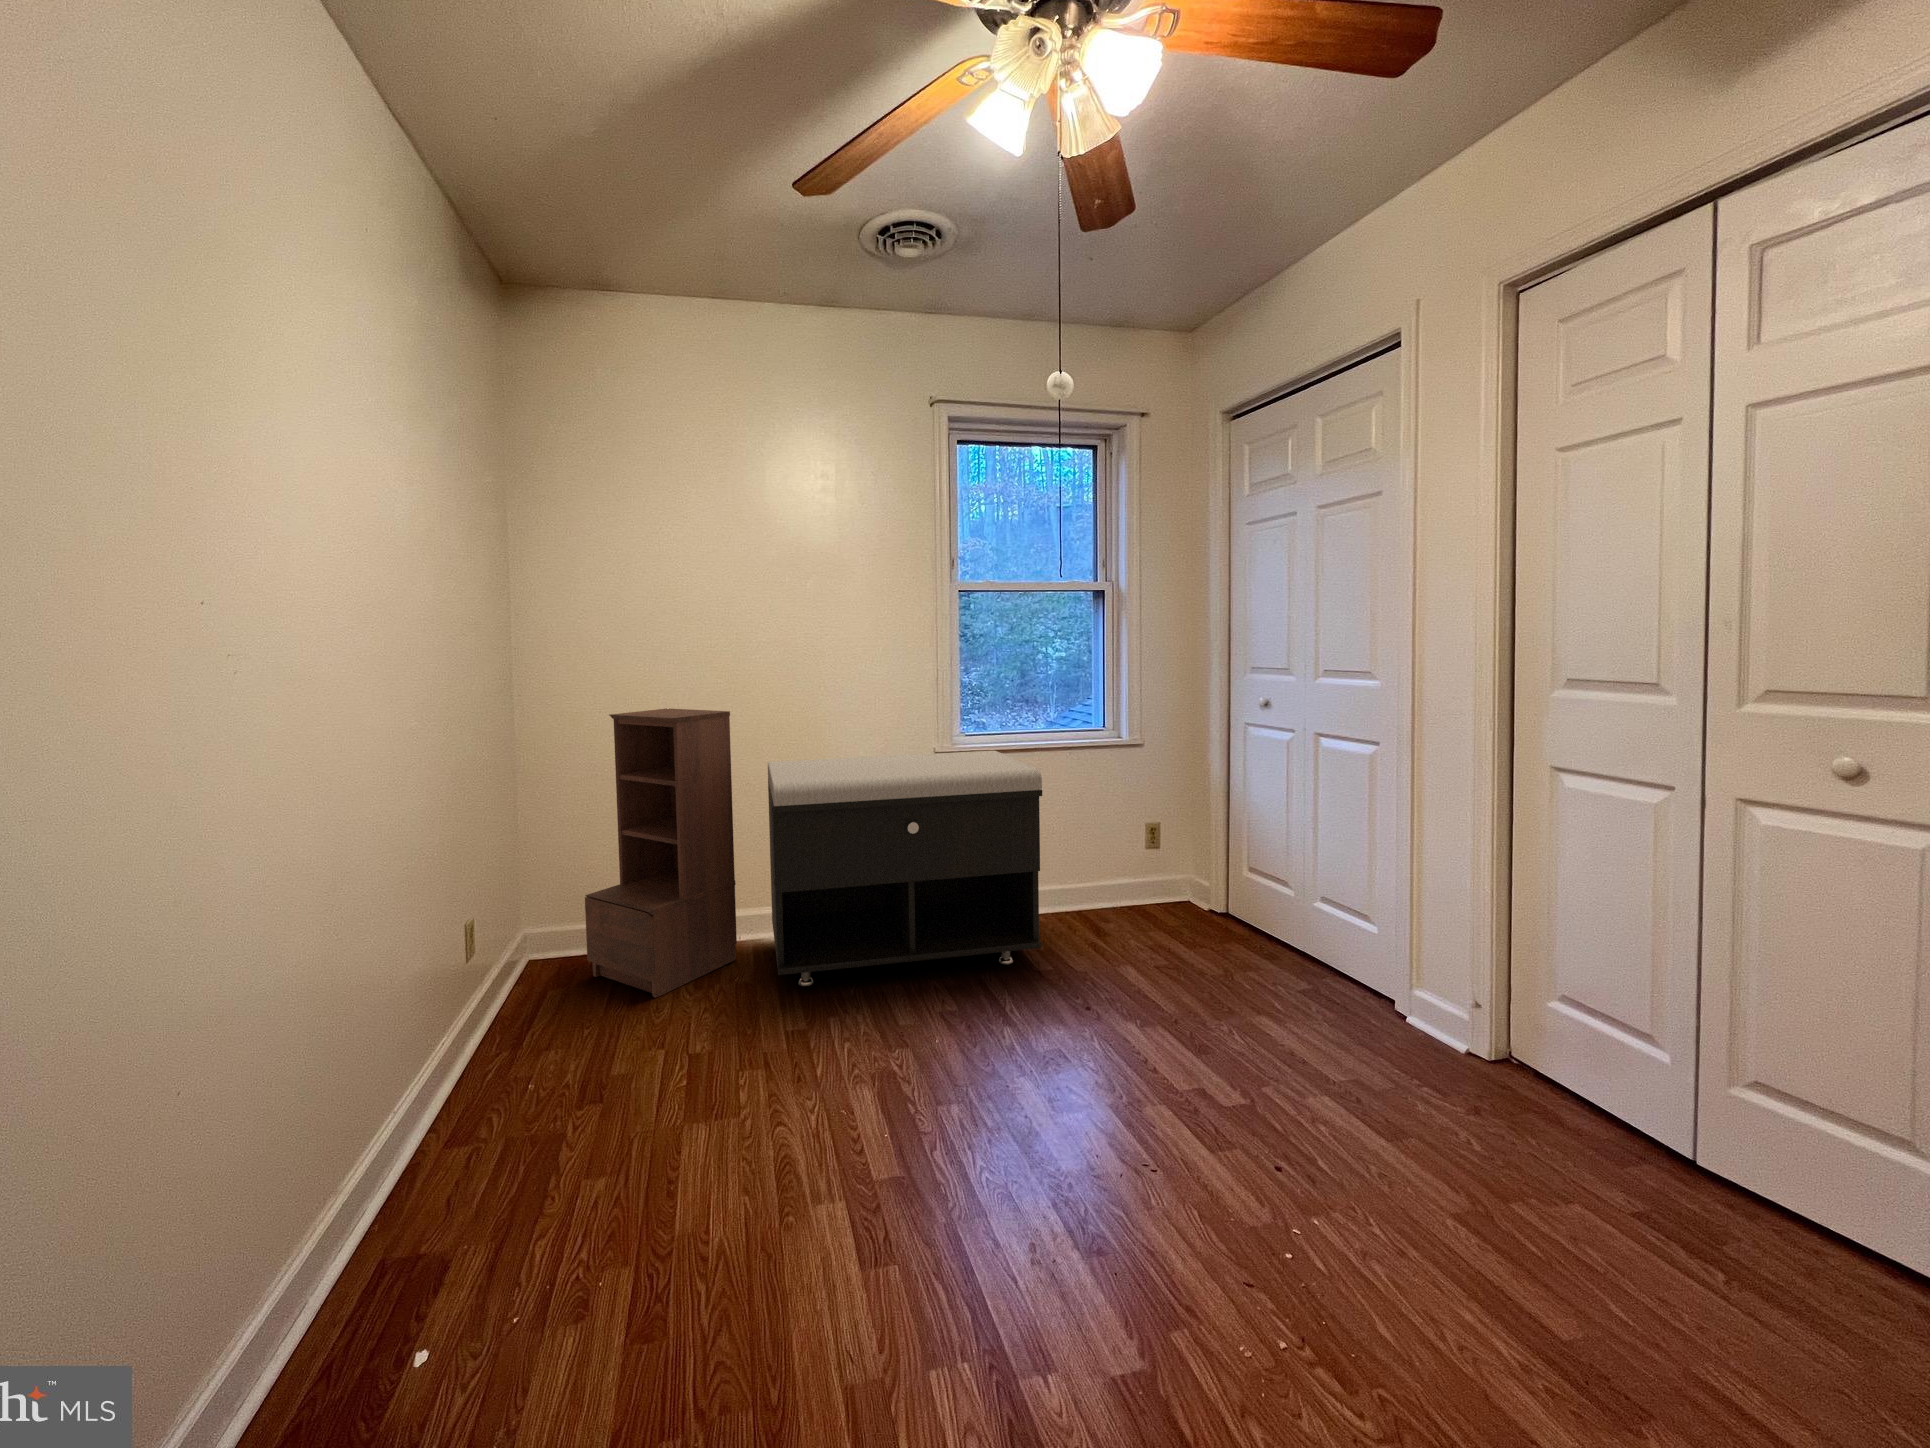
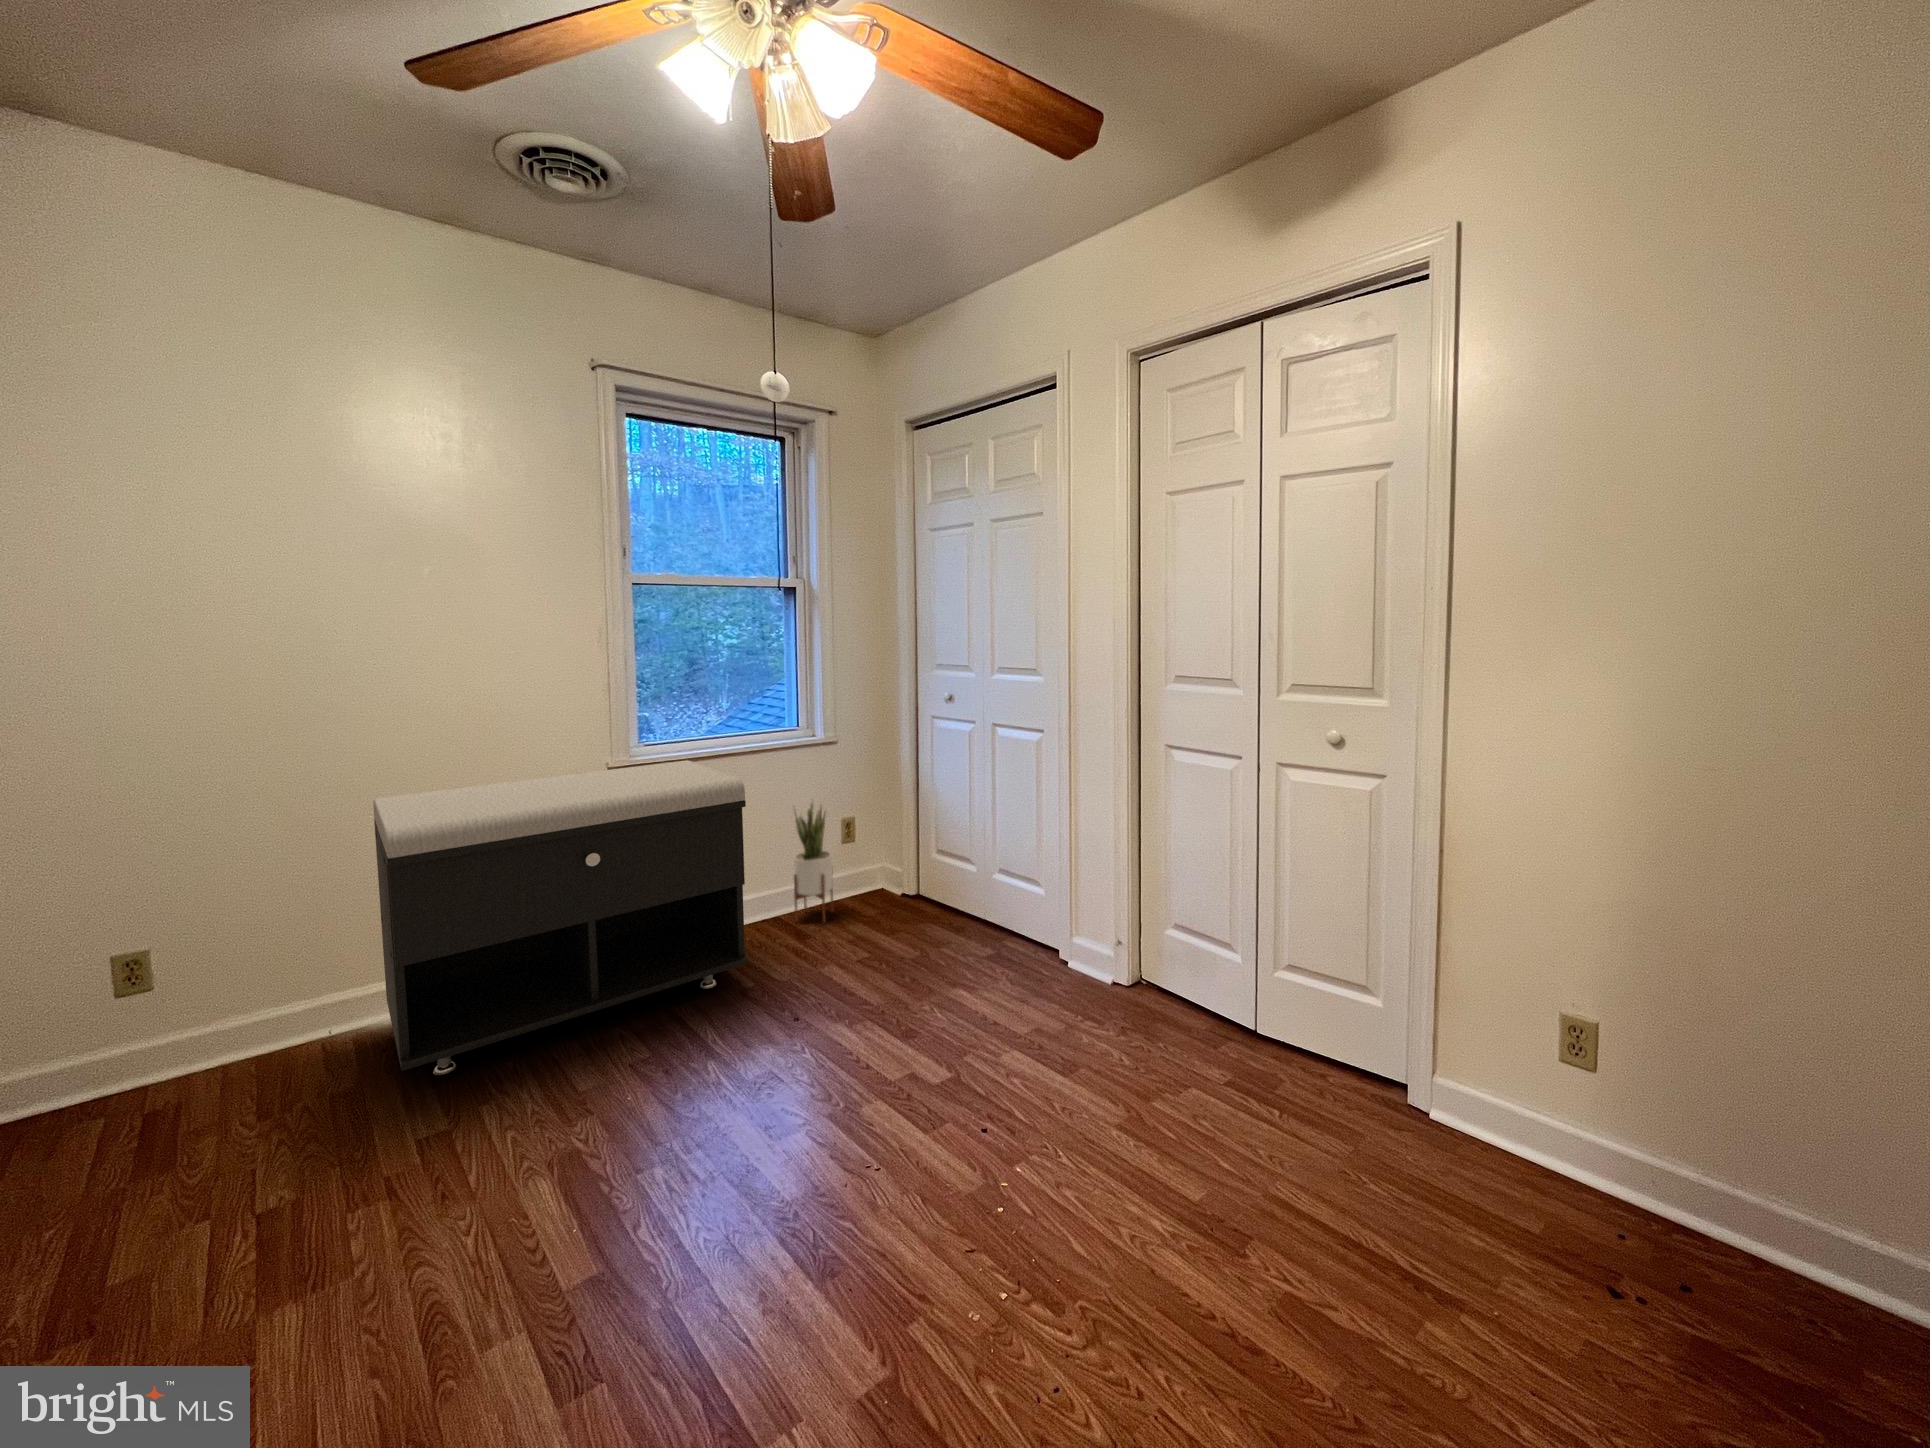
bookshelf: present [585,708,737,998] -> none [20,738,329,1153]
potted plant: none [1090,797,1129,926] -> present [794,803,833,922]

